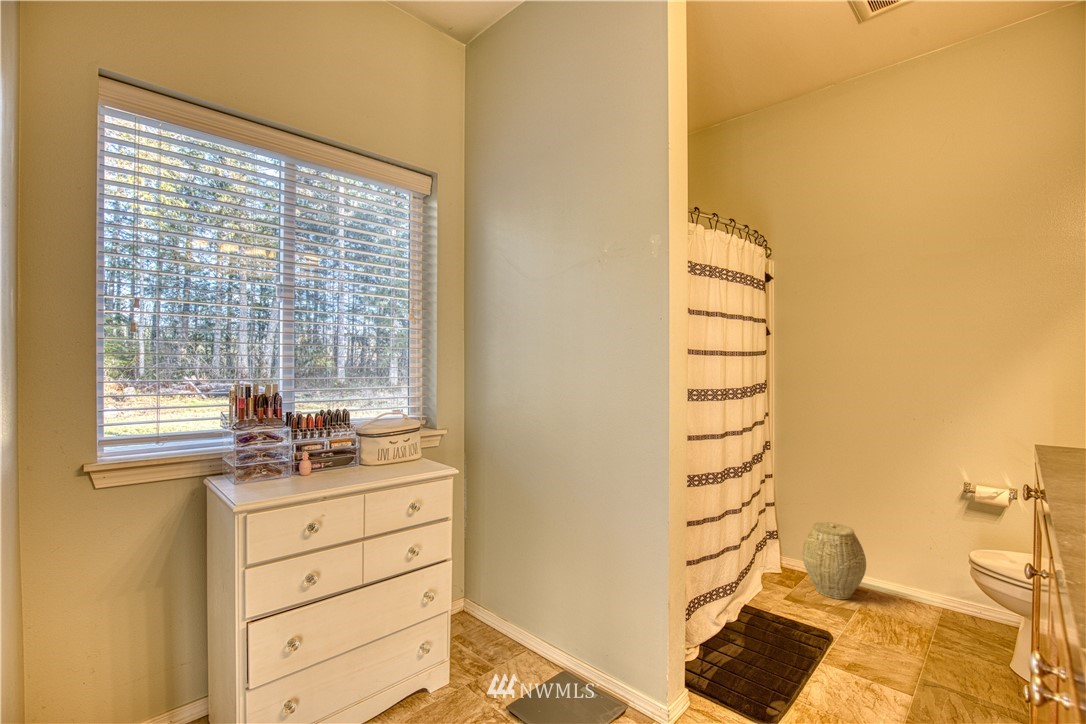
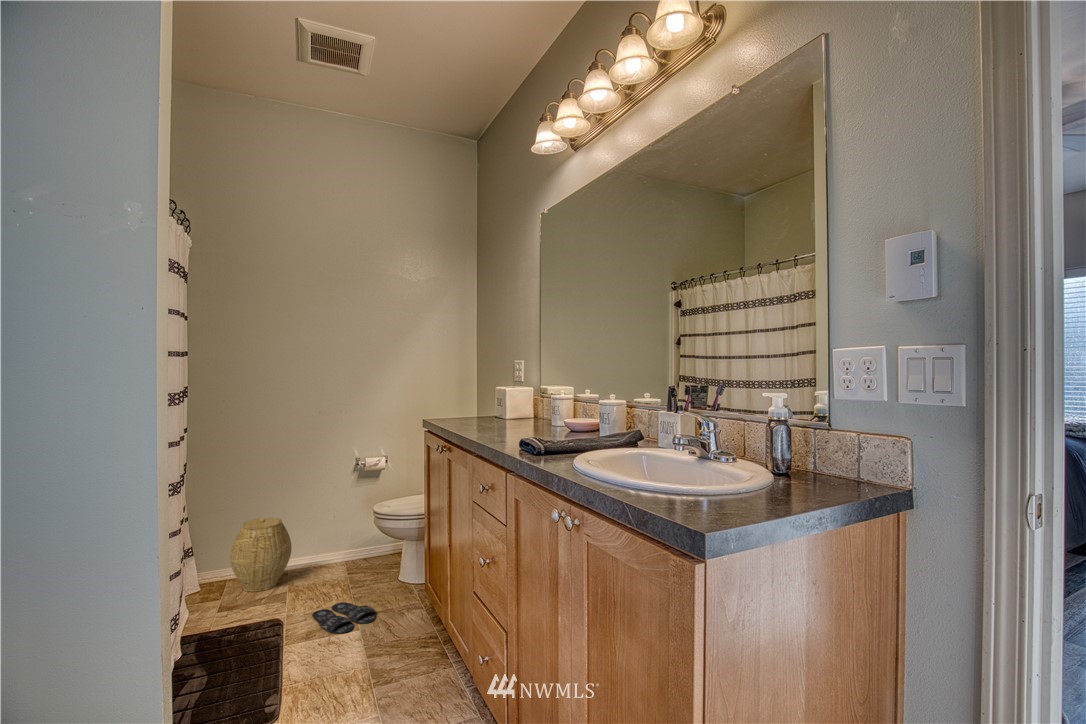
slippers: none [866,646,948,698] -> present [312,602,376,633]

